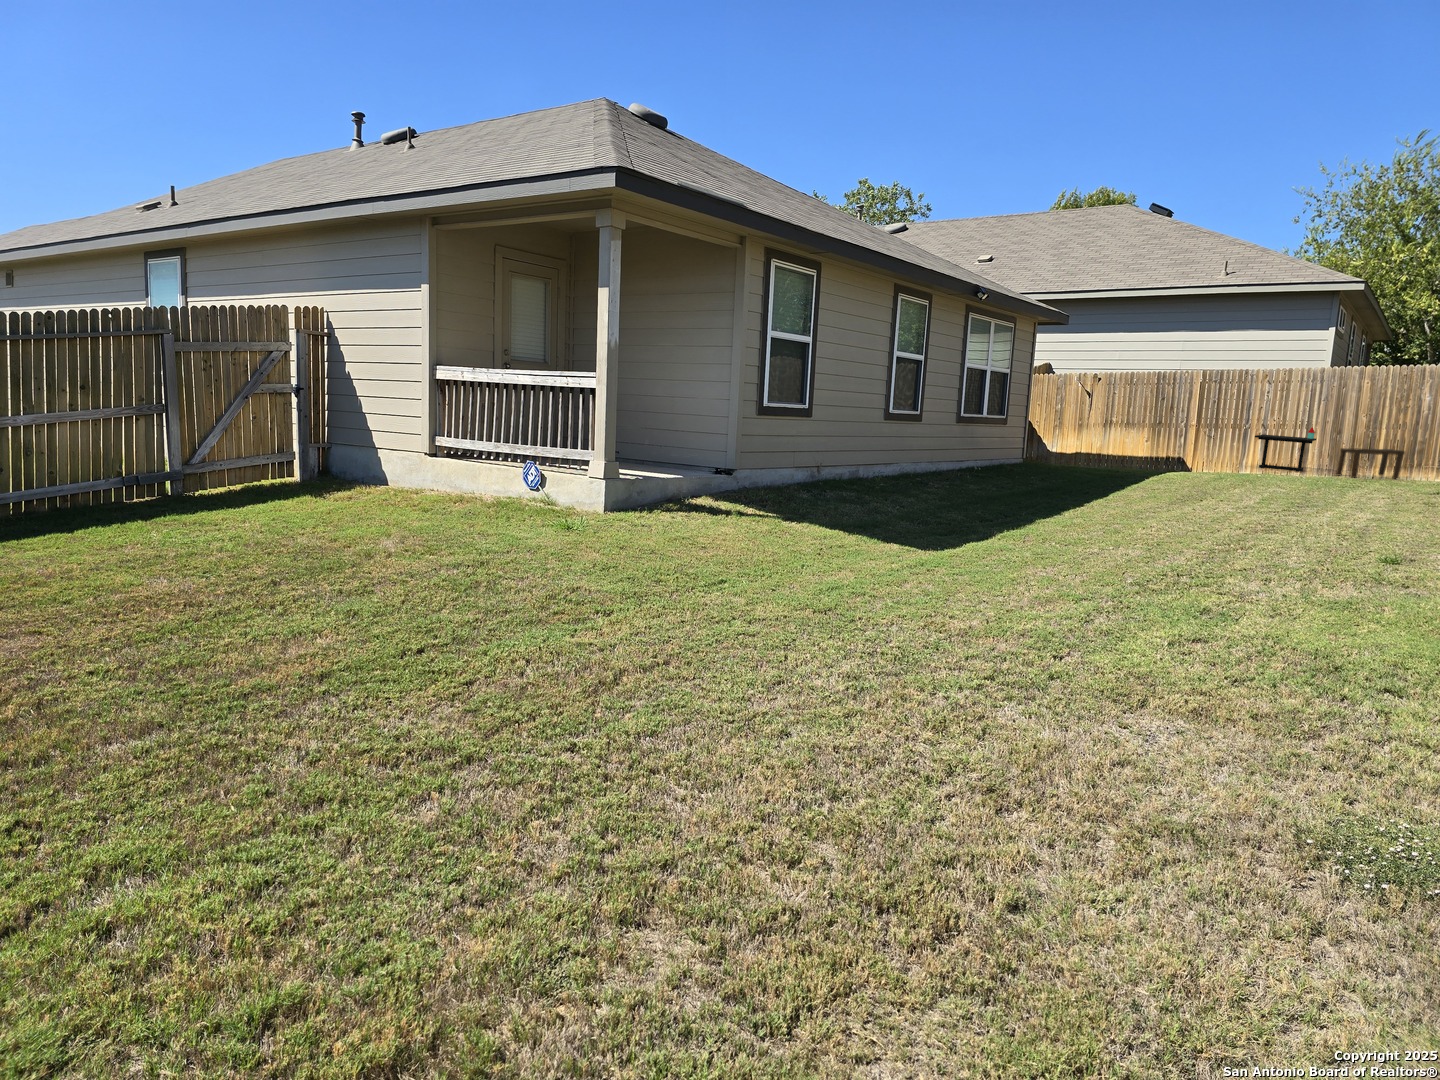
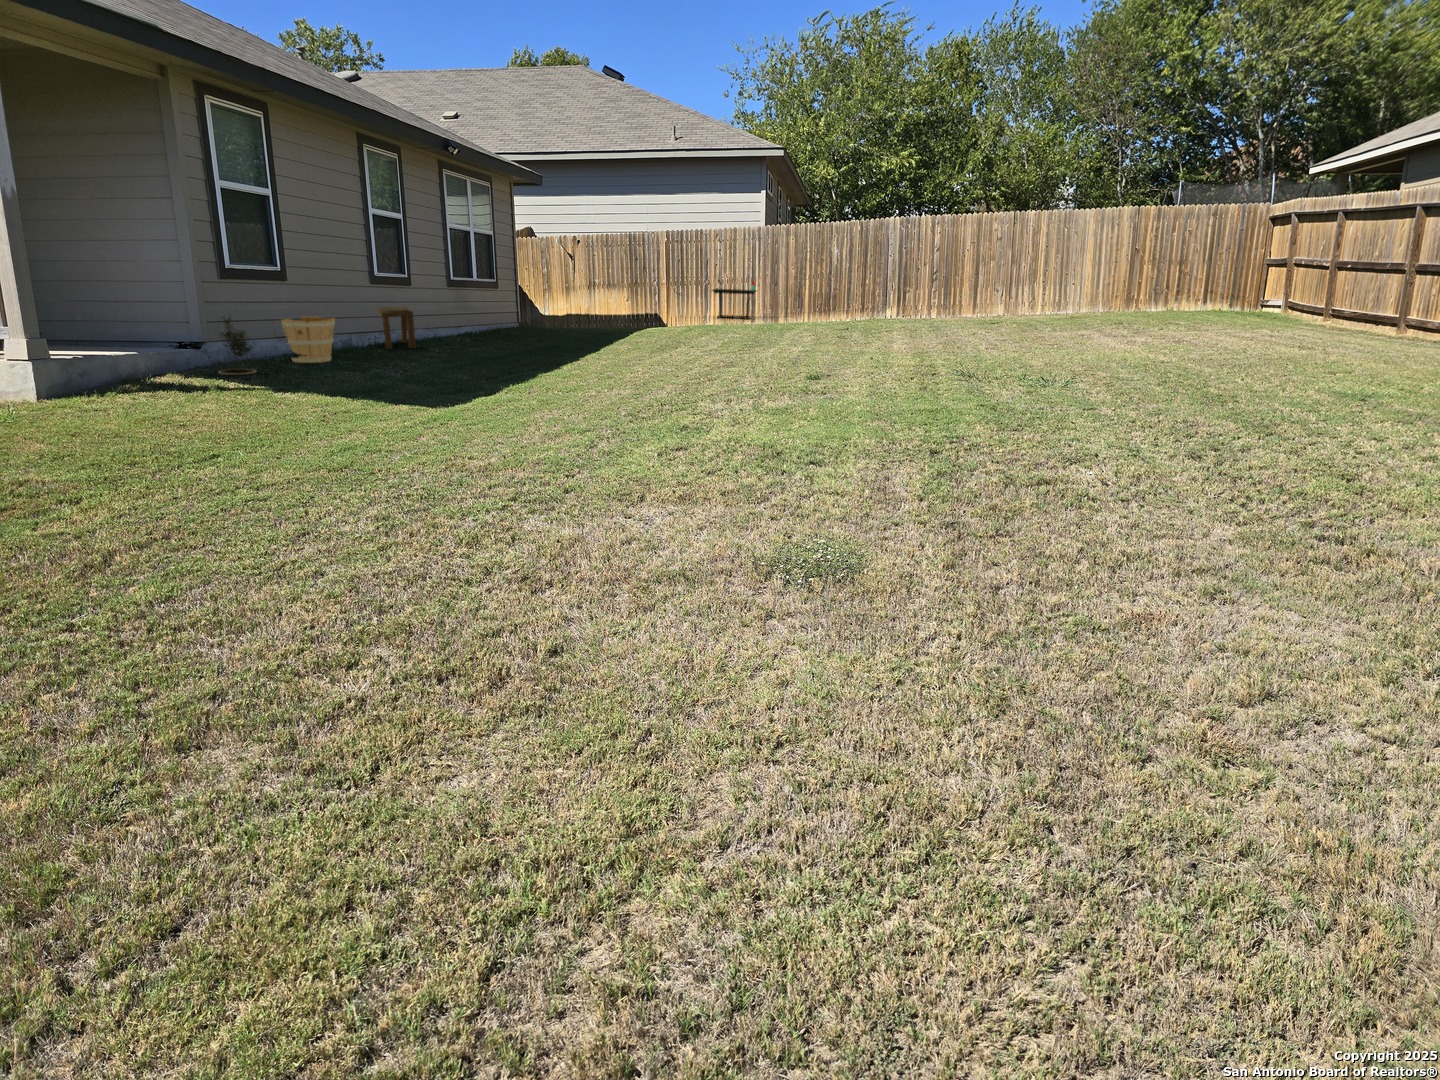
potted tree: none [739,440,775,499] -> present [215,317,256,375]
wooden bucket: none [798,447,846,491] -> present [282,316,335,363]
bench: present [1336,448,1405,479] -> present [377,306,416,349]

